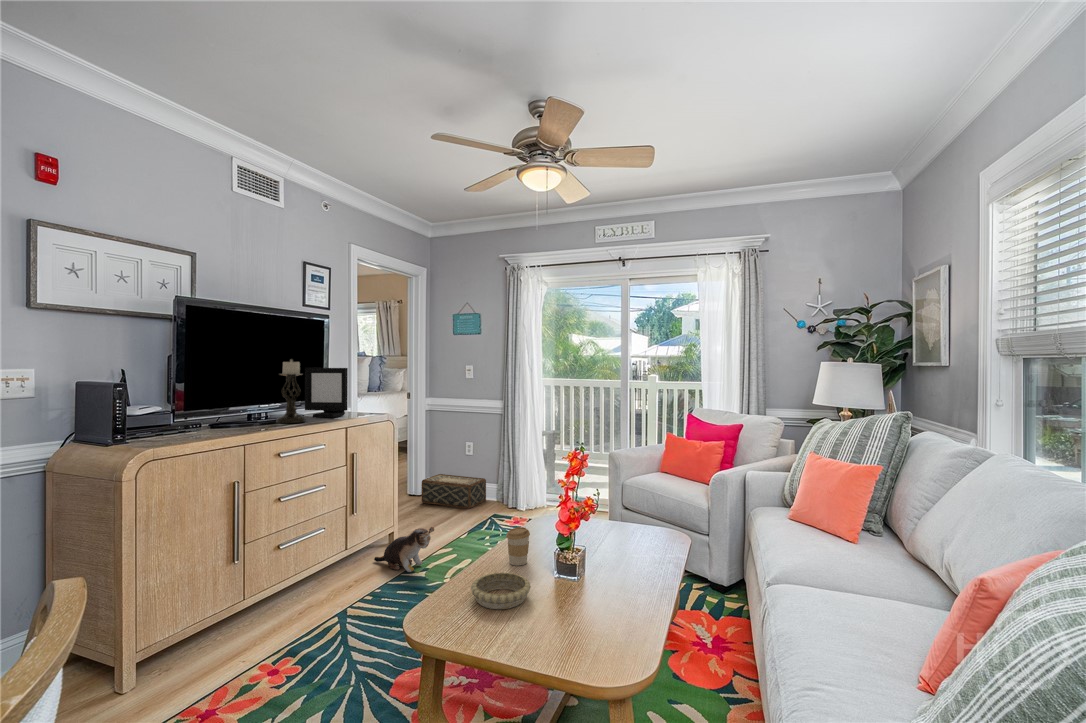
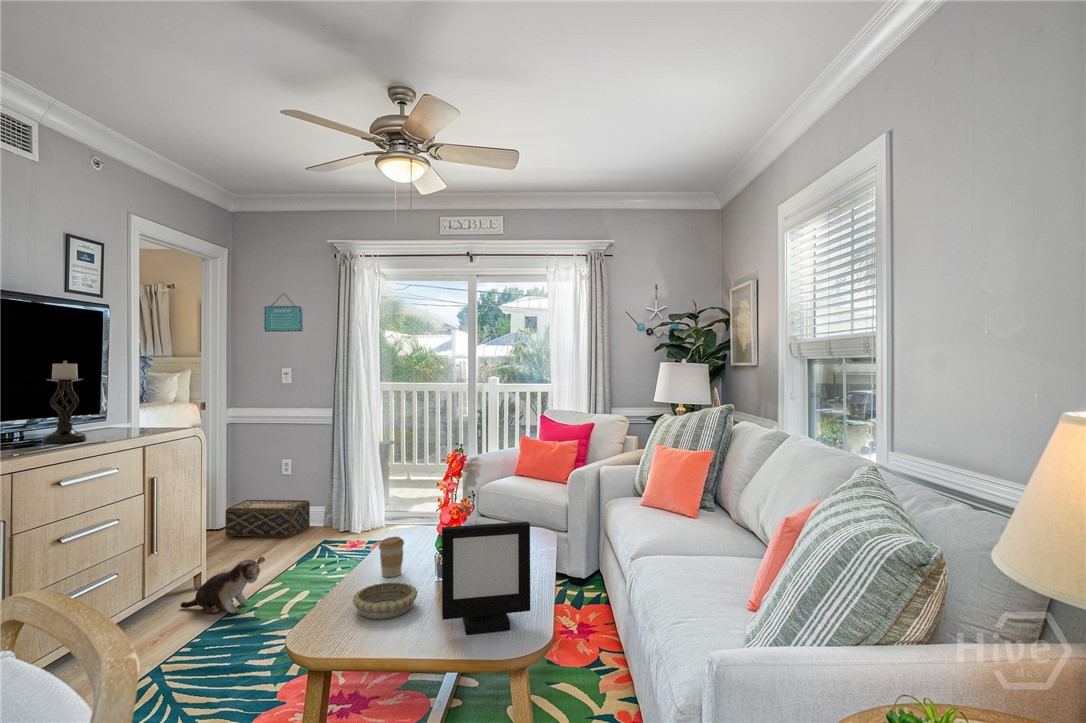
picture frame: present [305,368,348,418] -> present [442,522,530,634]

